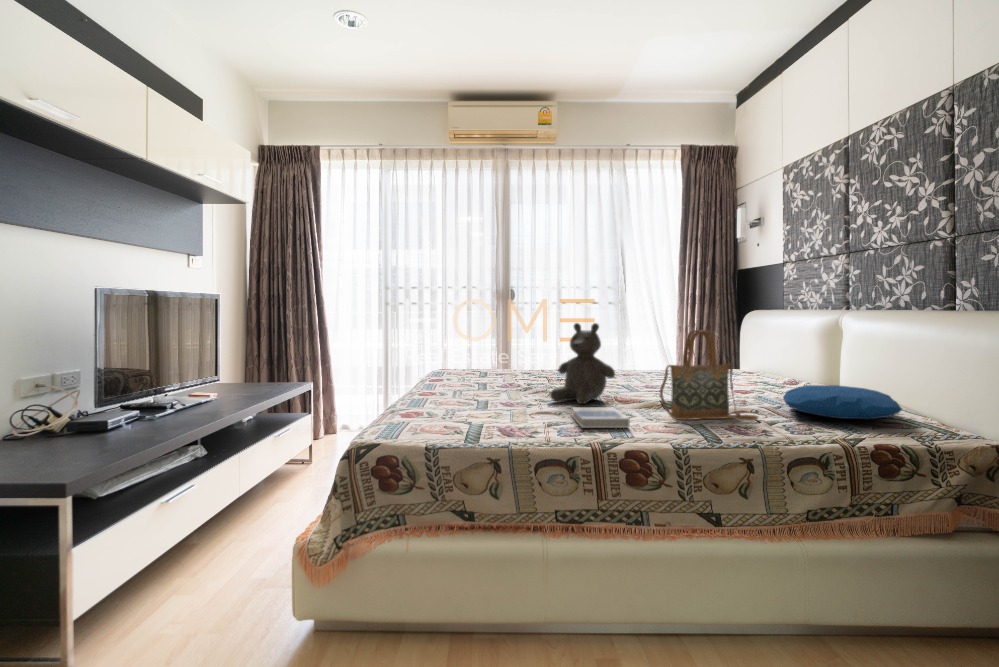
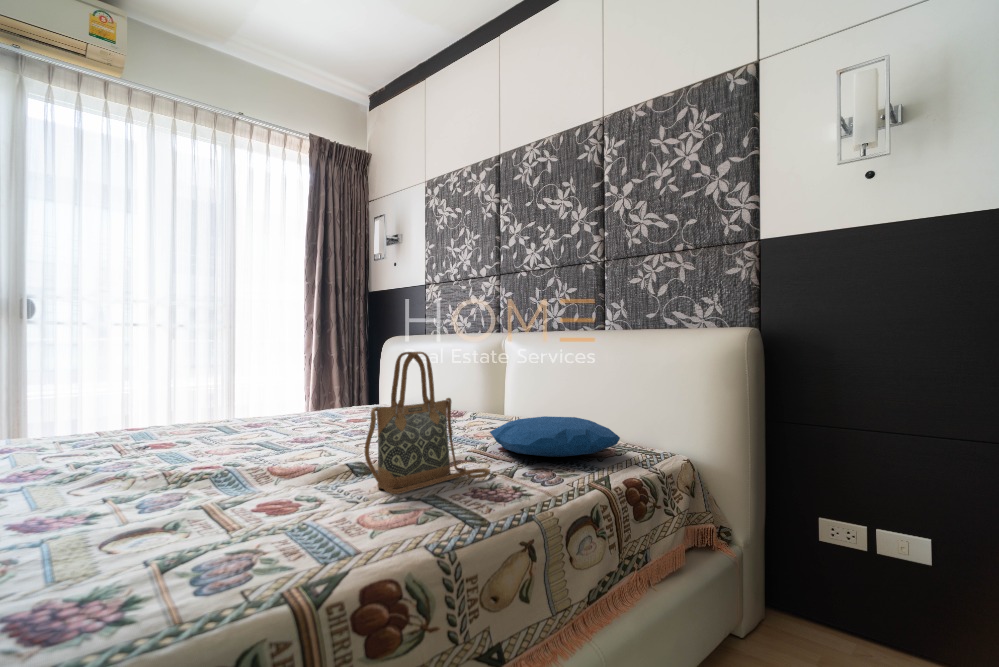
teddy bear: present [550,323,615,404] -> none [139,344,271,495]
hardback book: present [572,407,630,428] -> none [200,491,335,552]

